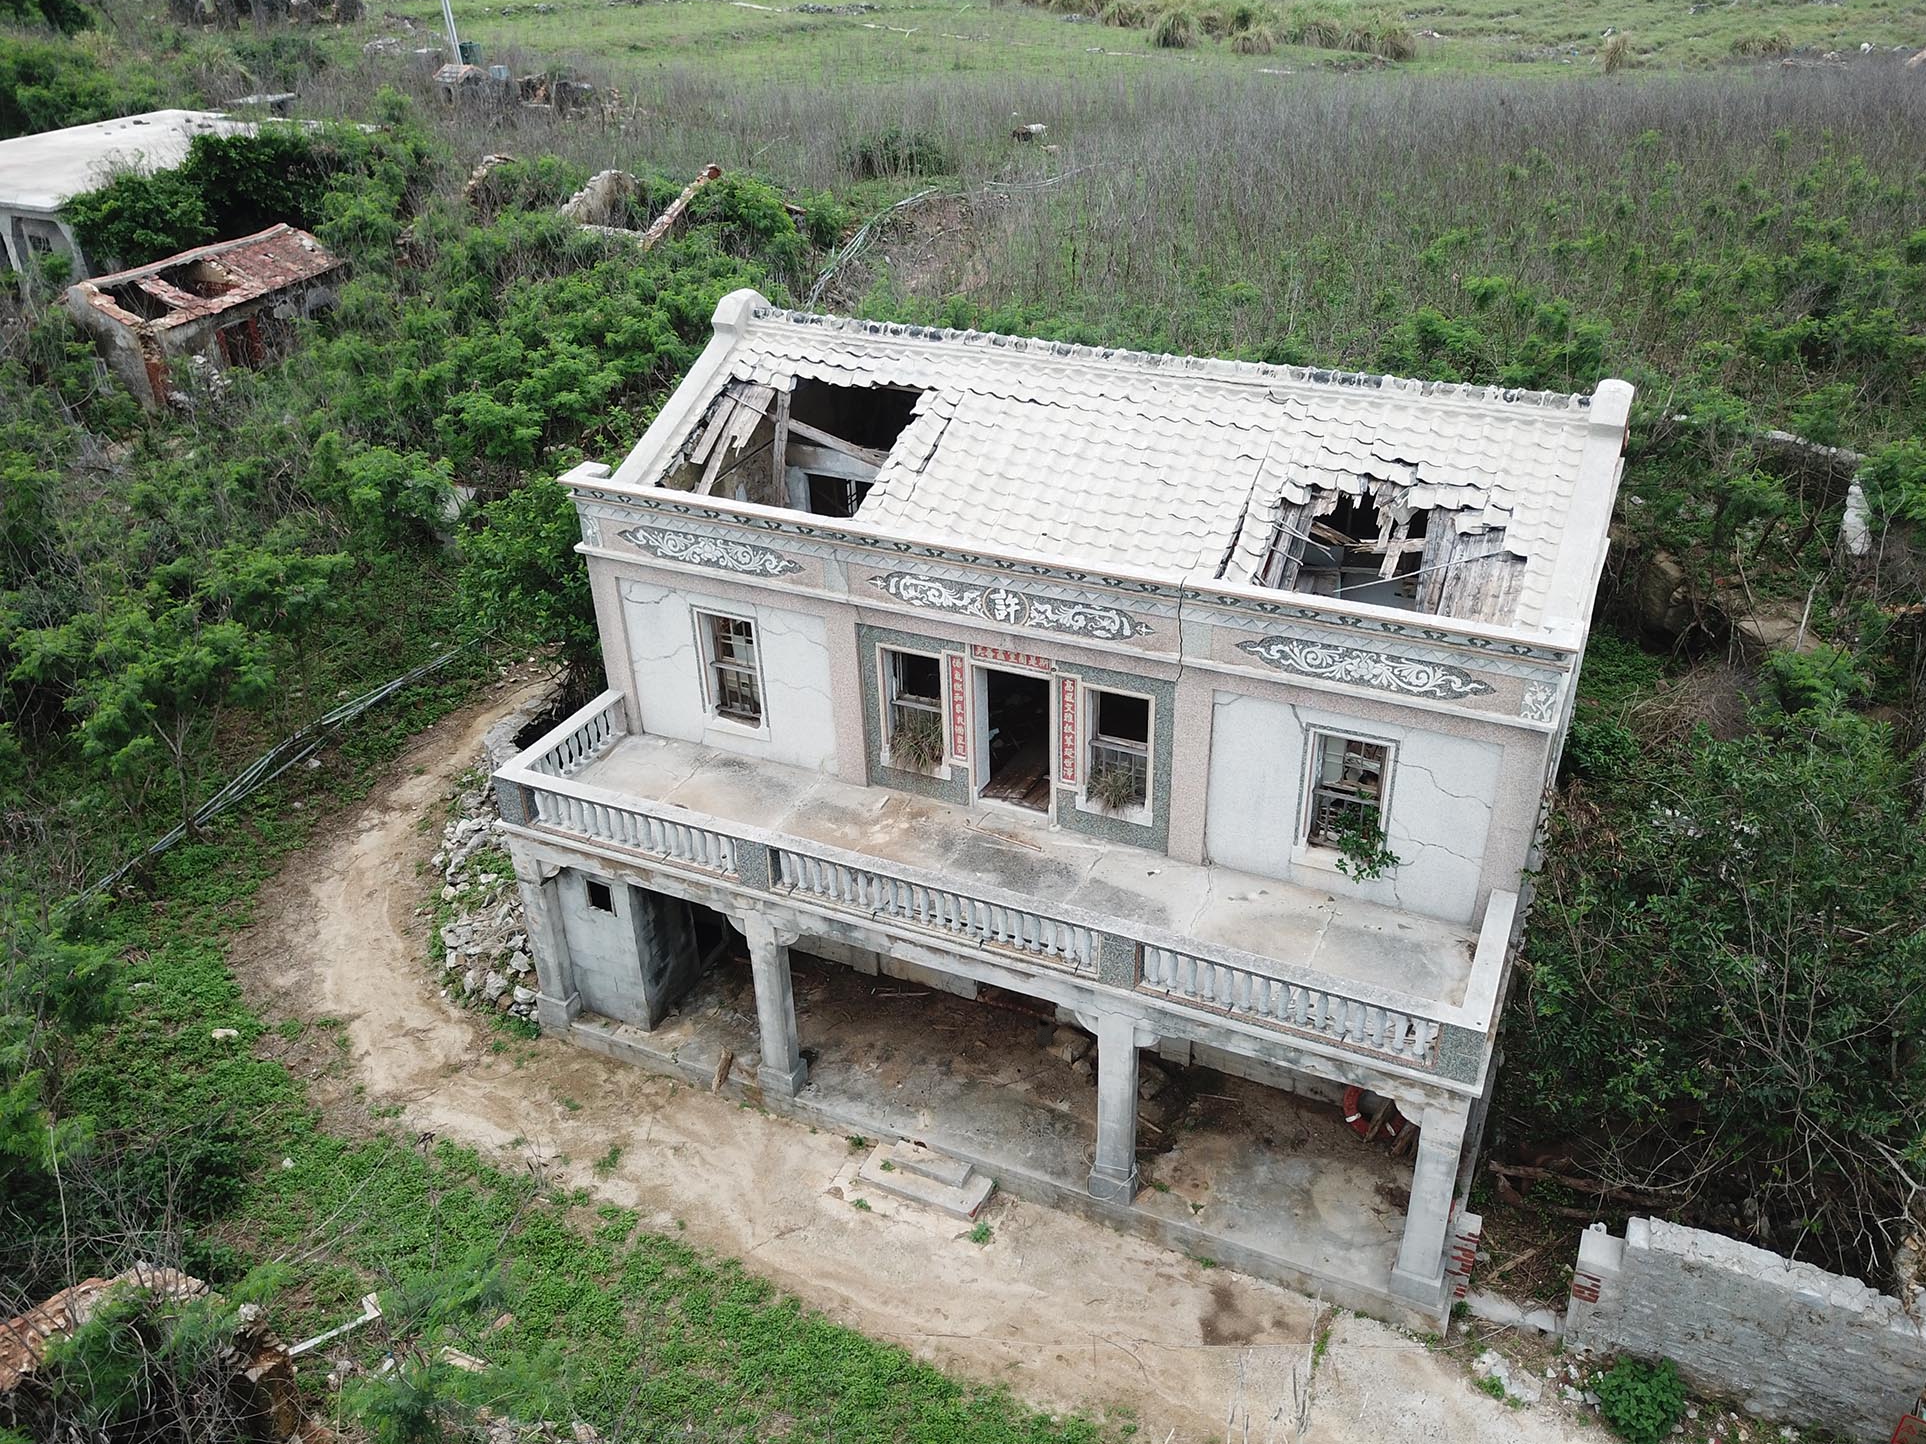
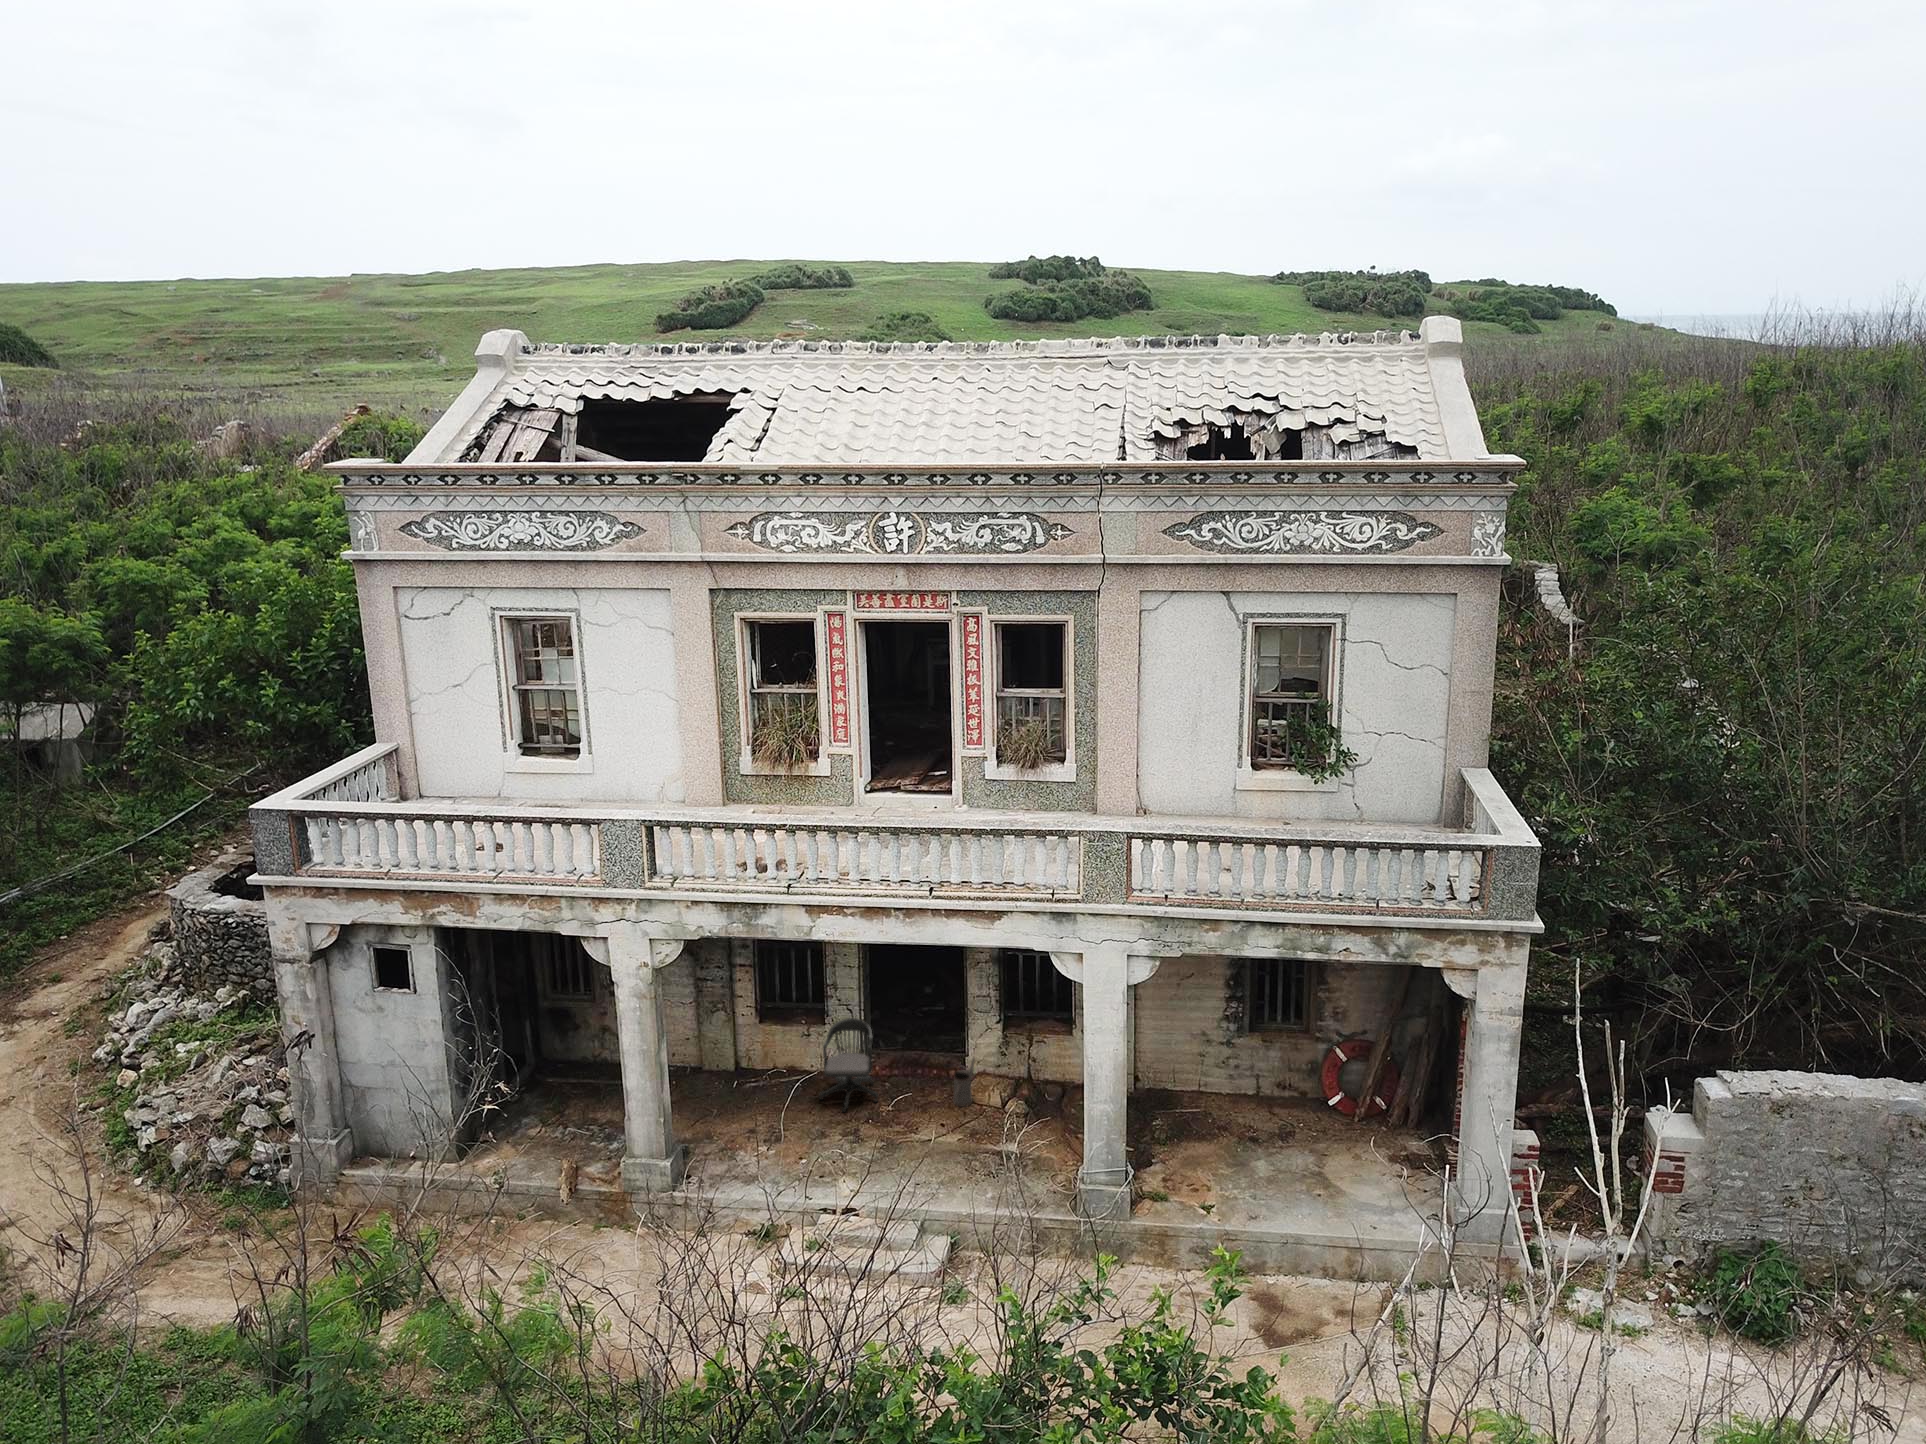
chair: none [932,954,979,1031] -> present [820,1018,878,1112]

